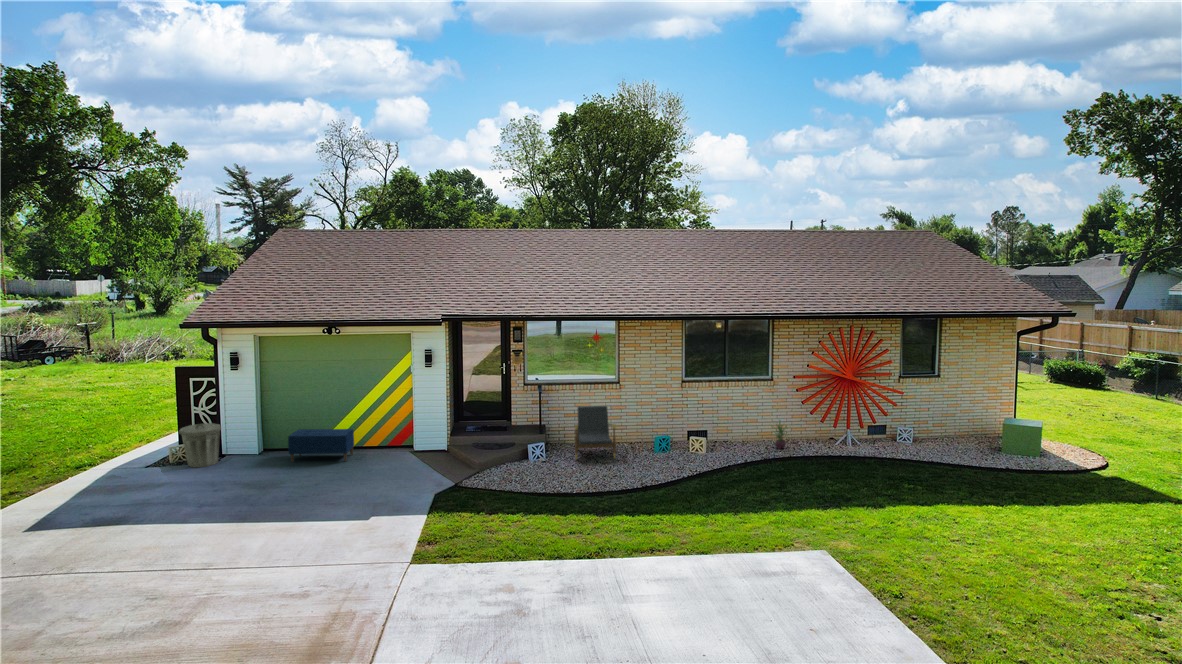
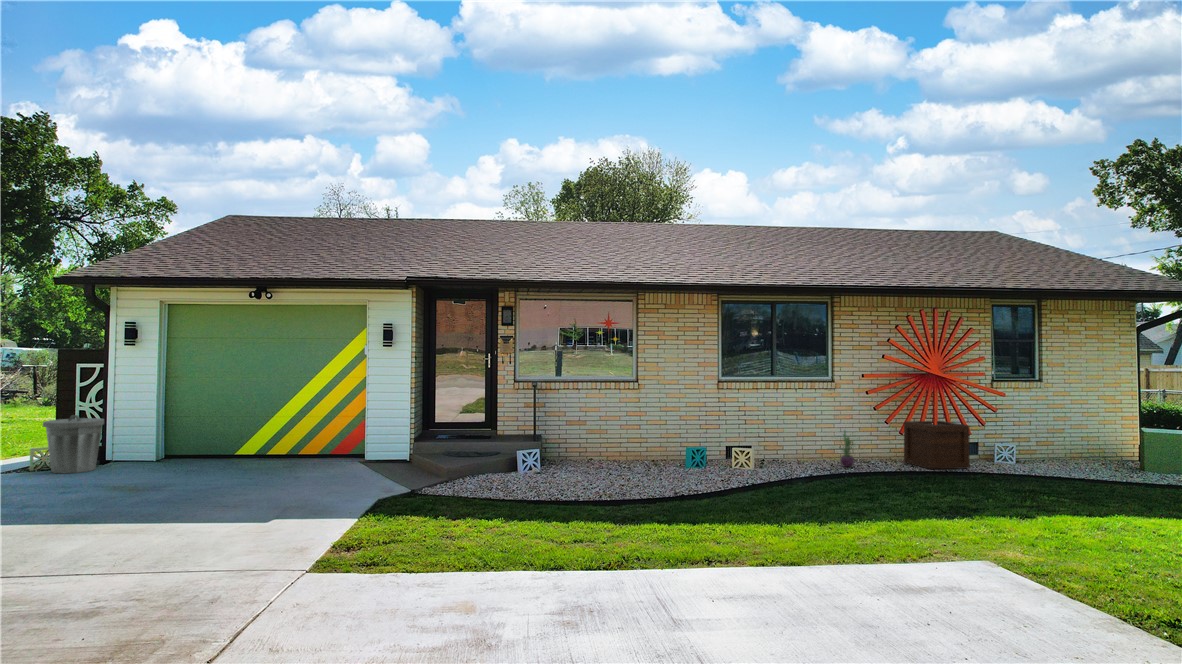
lounge chair: present [575,406,616,459] -> none [579,407,633,472]
wooden crate: none [827,410,874,451] -> present [904,421,970,469]
bench: present [288,429,354,462] -> none [192,430,285,471]

